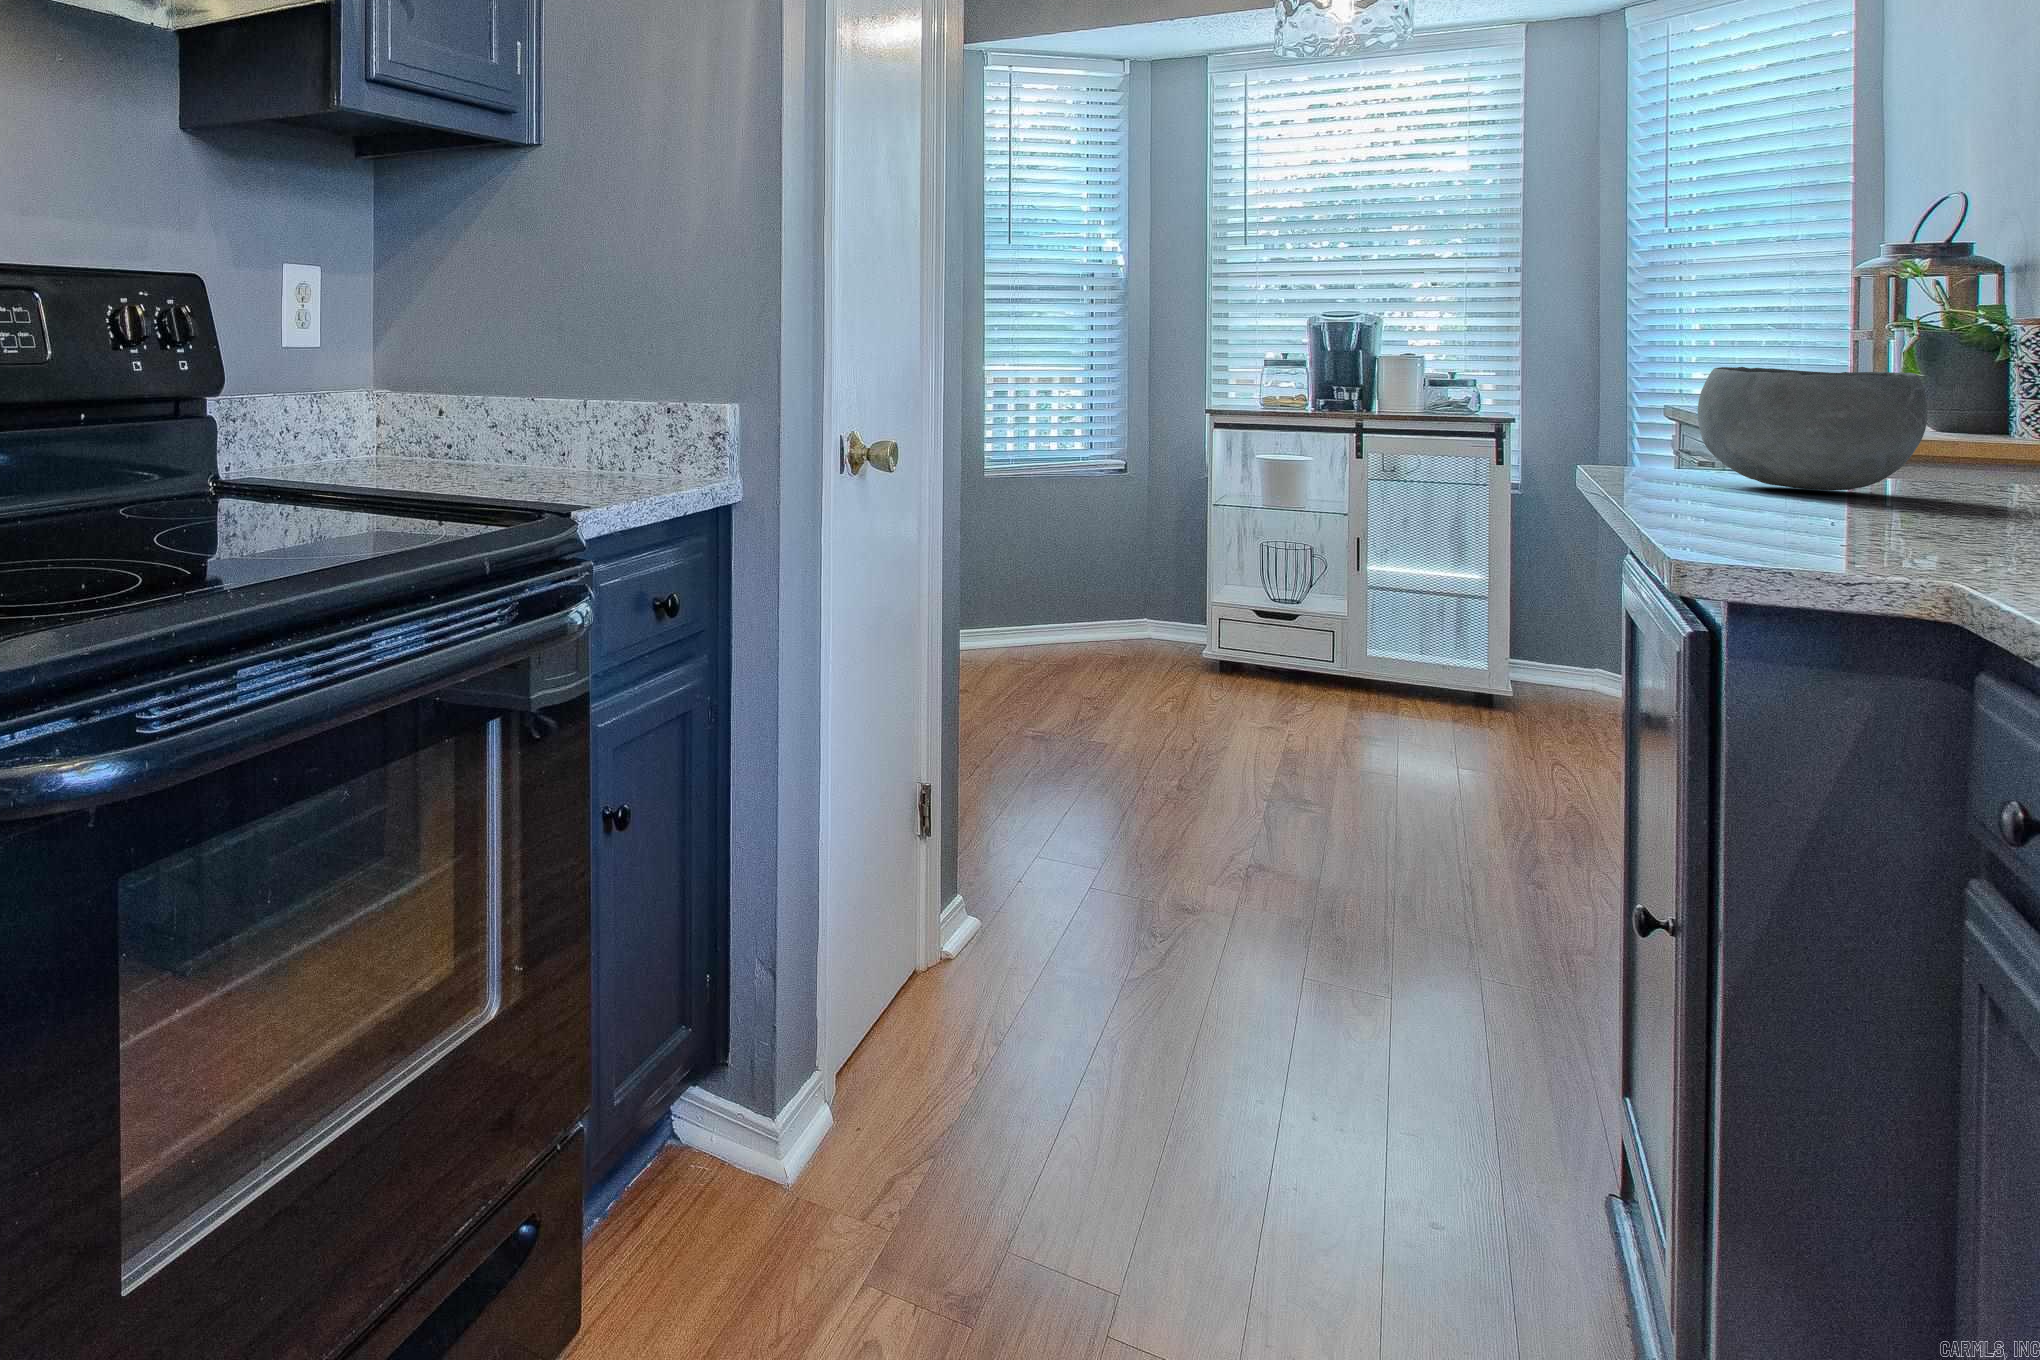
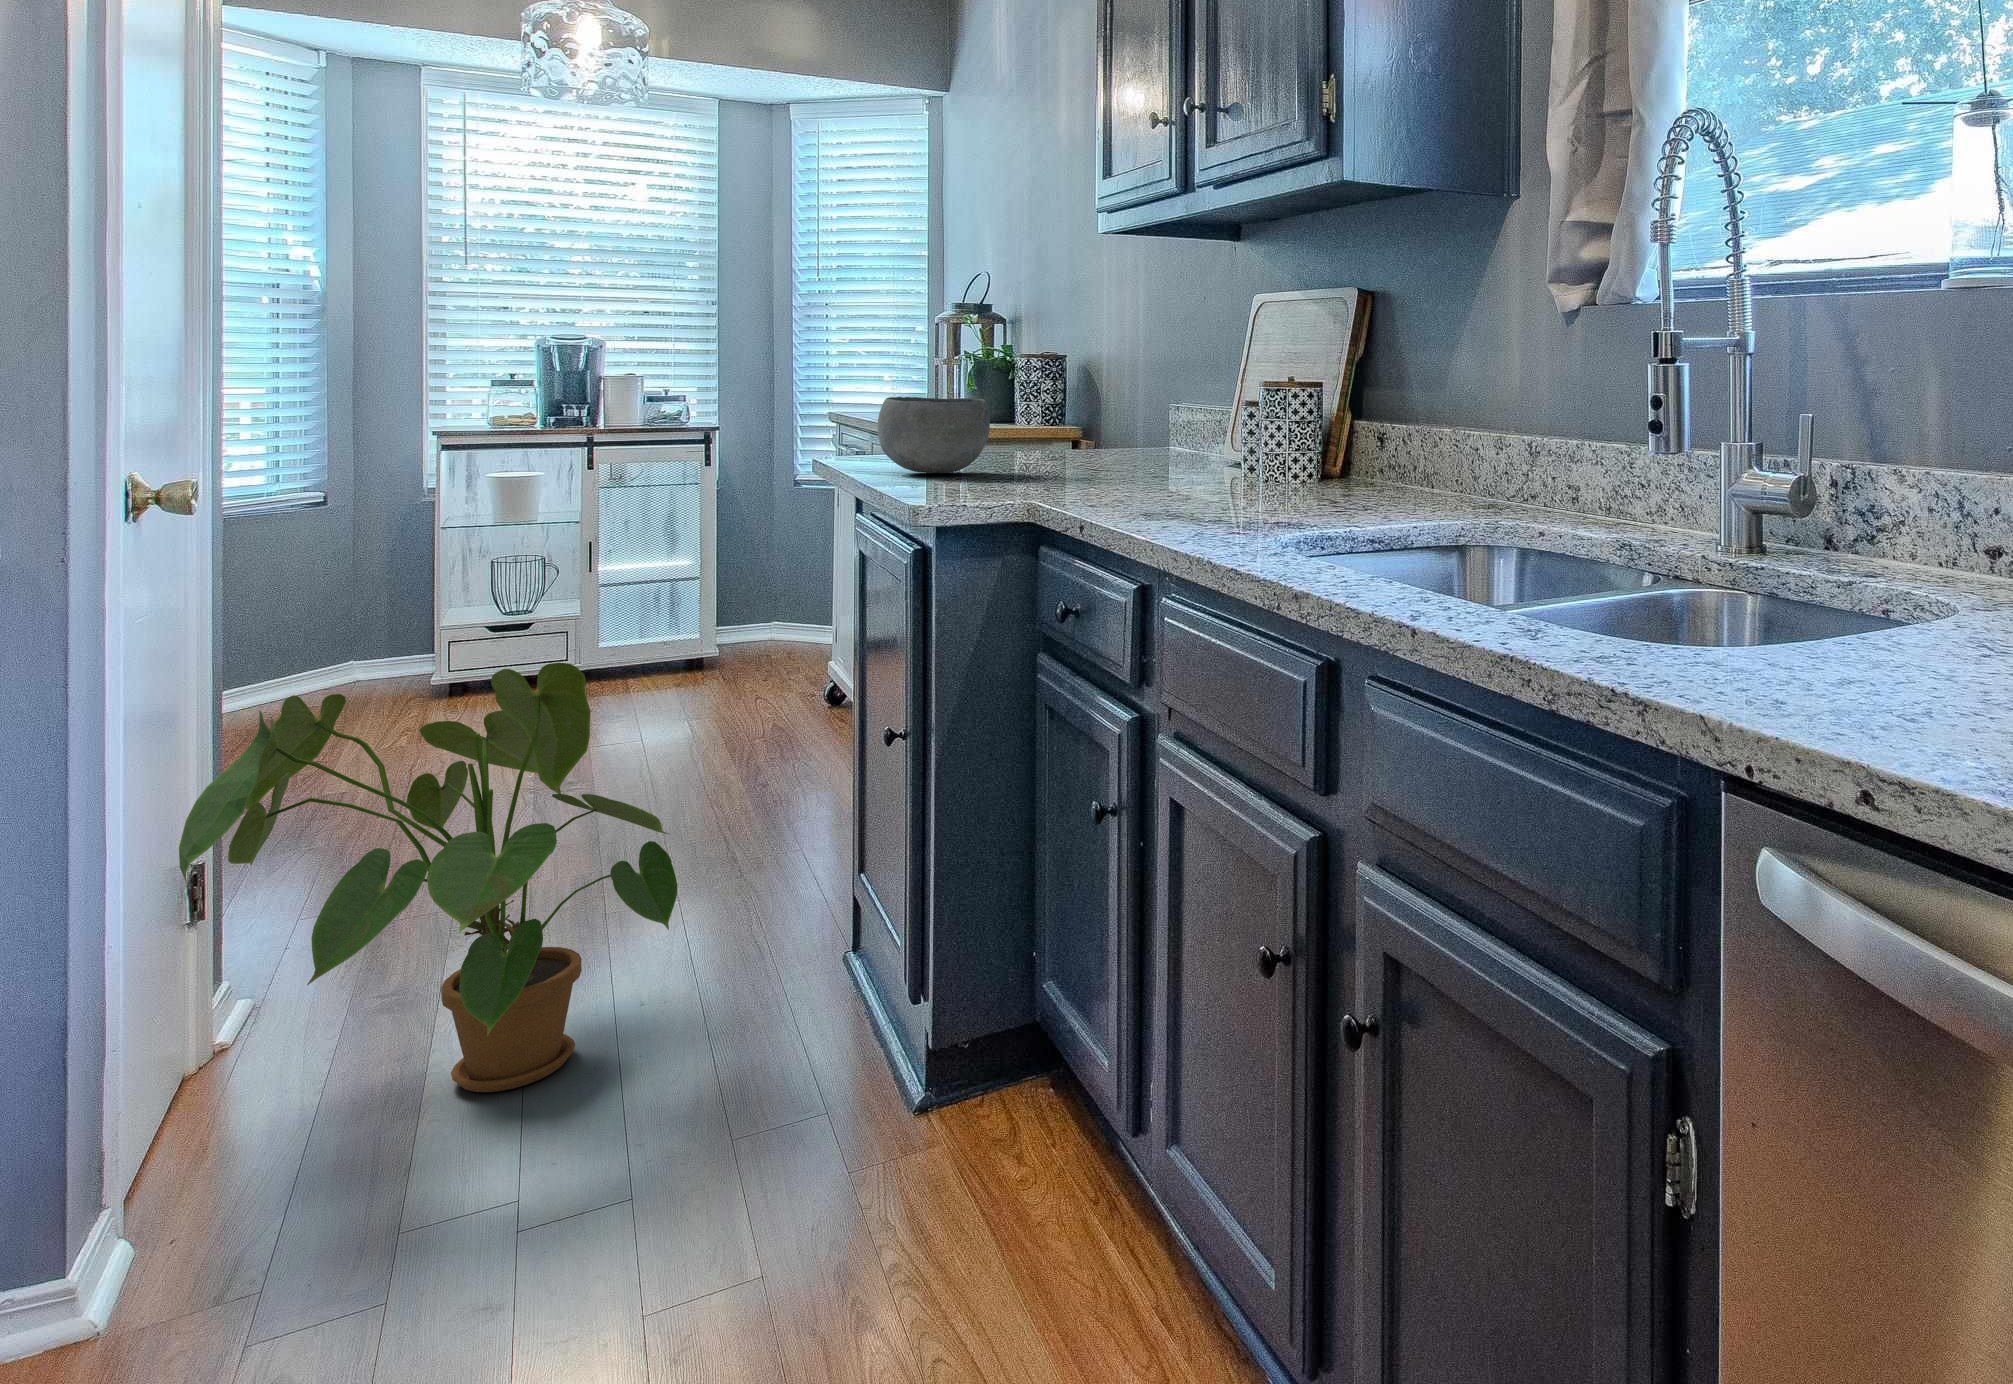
house plant: none [889,644,1357,1151] -> present [179,662,678,1092]

